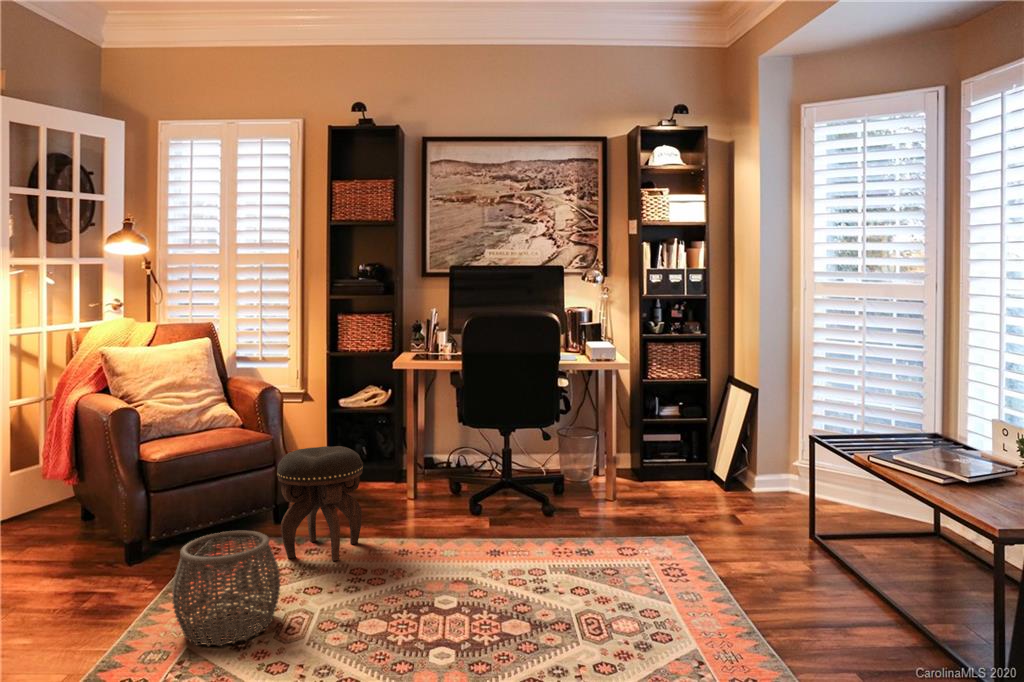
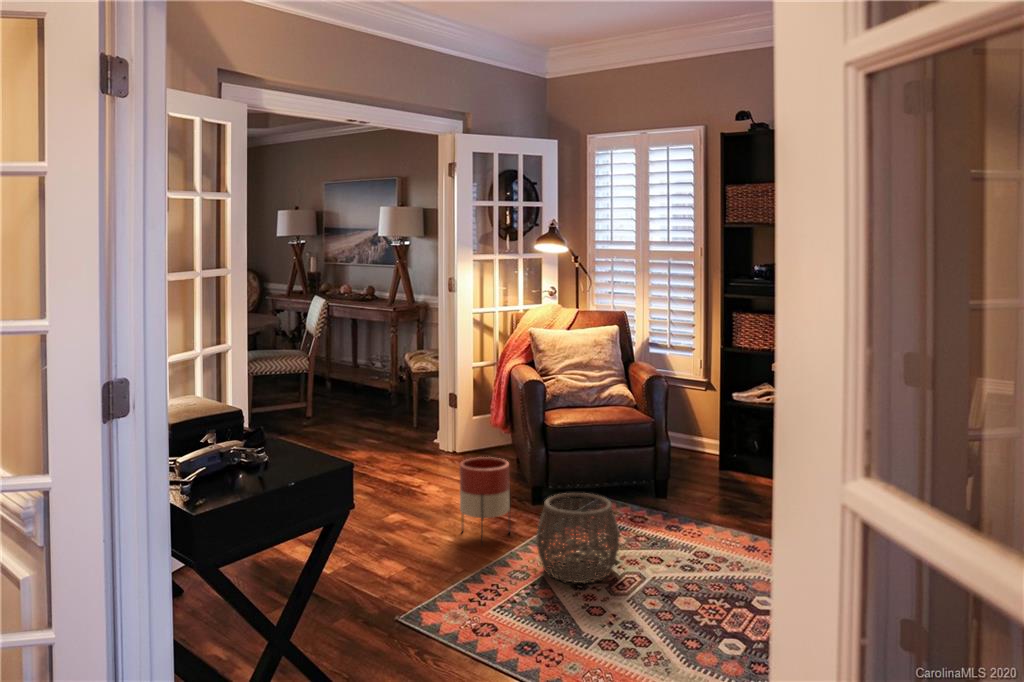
footstool: present [277,446,363,561] -> none [644,434,723,541]
planter: none [34,512,116,634] -> present [460,457,510,545]

